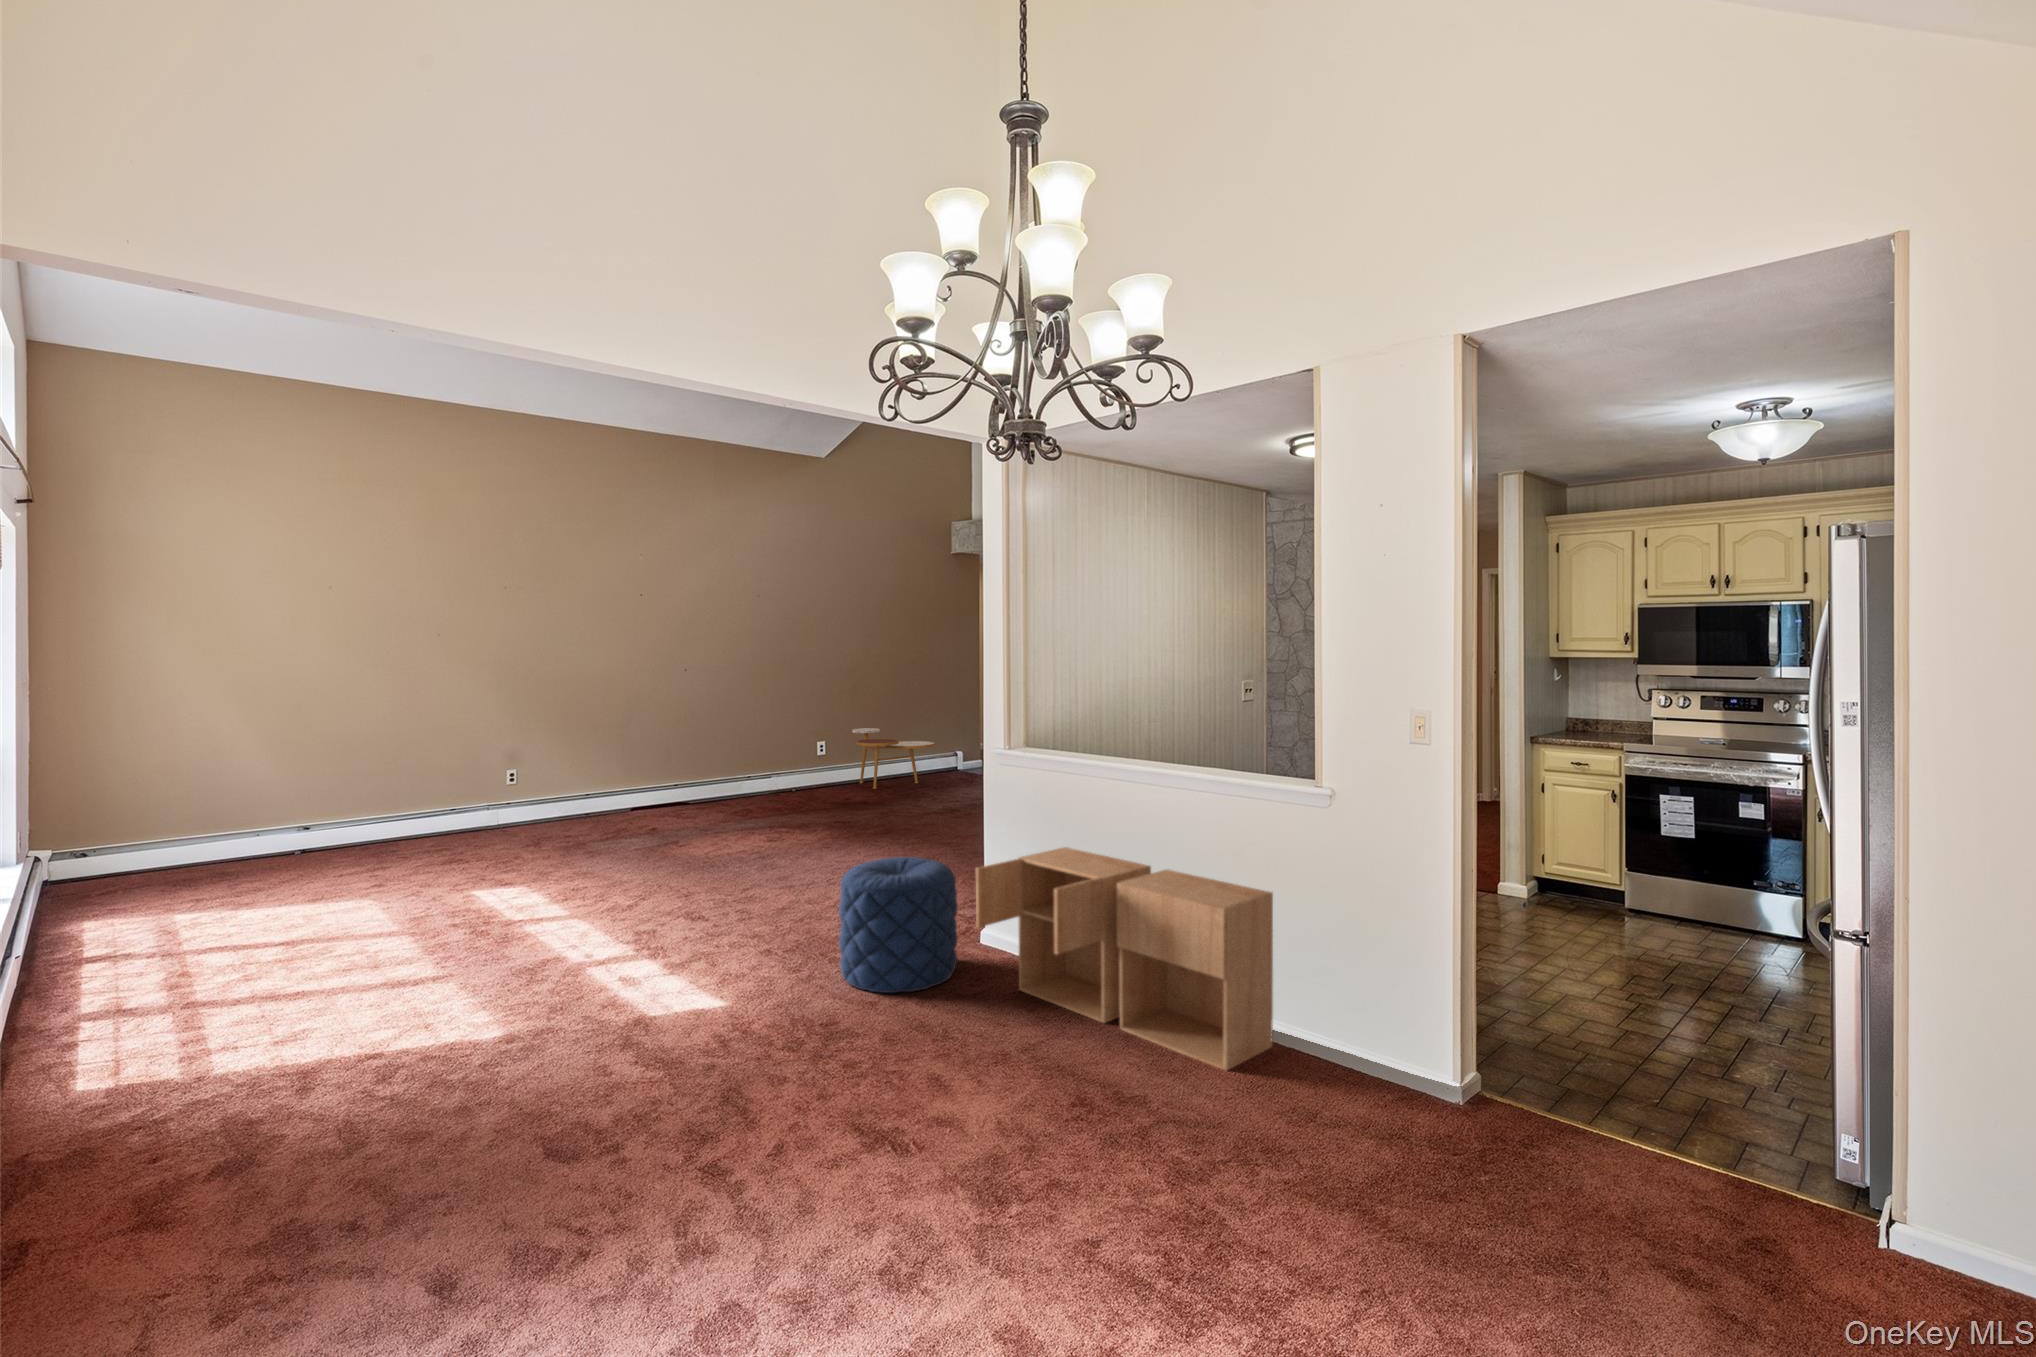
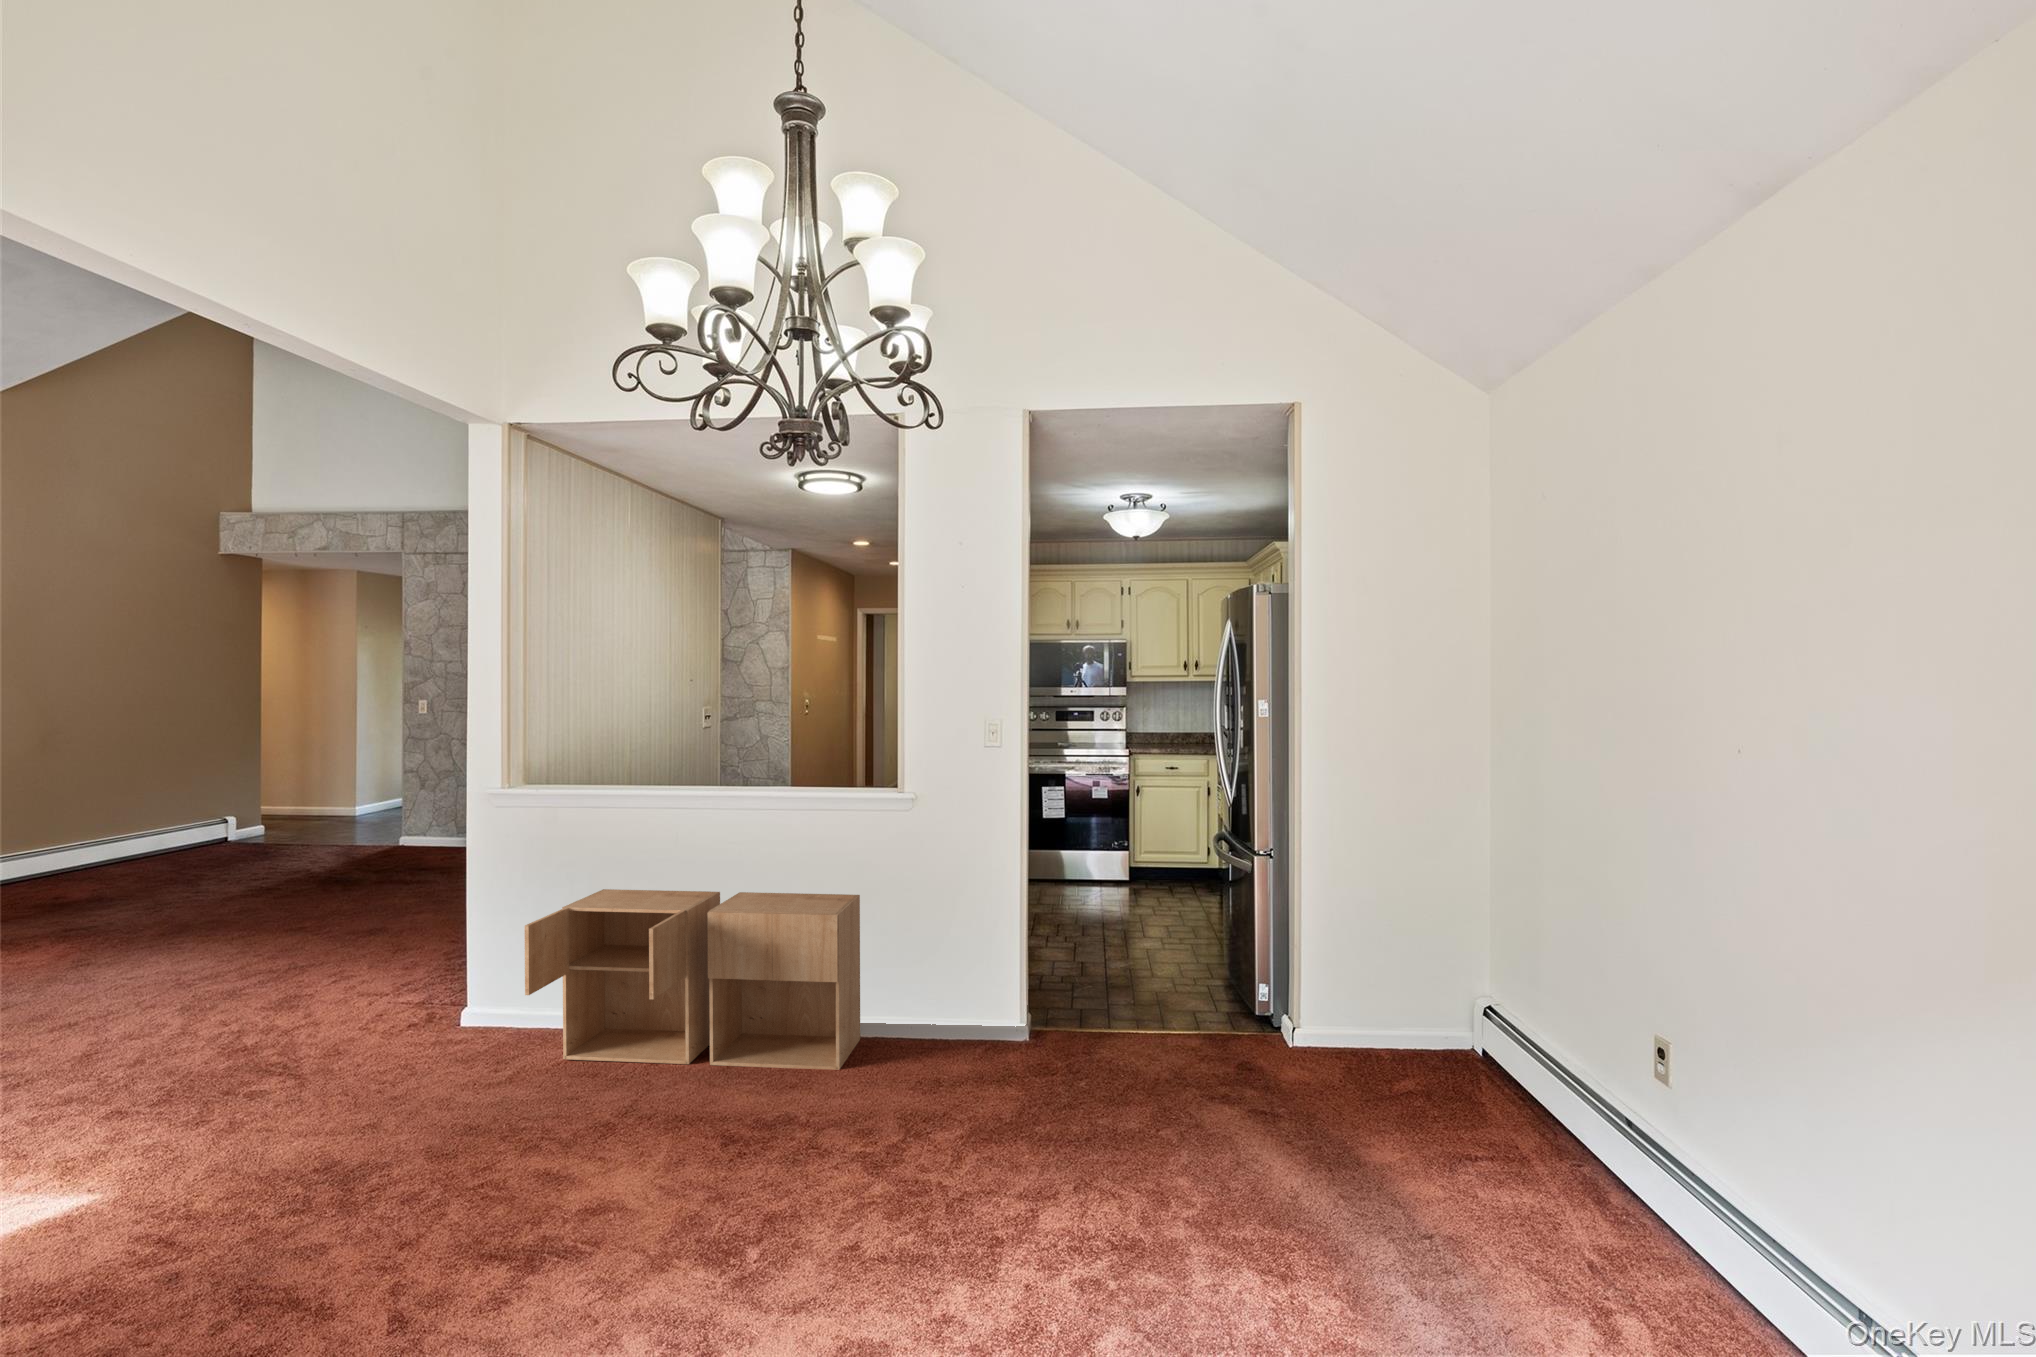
side table: present [852,728,935,789] -> none [49,792,208,877]
pouf: present [839,857,958,993] -> none [286,932,466,1115]

